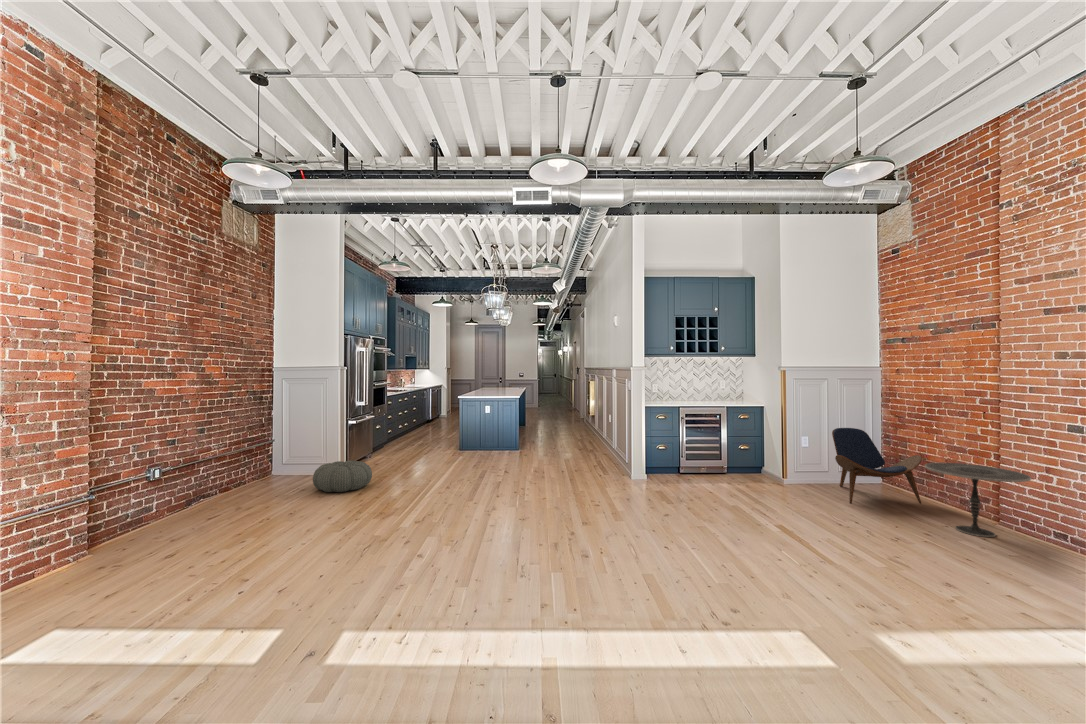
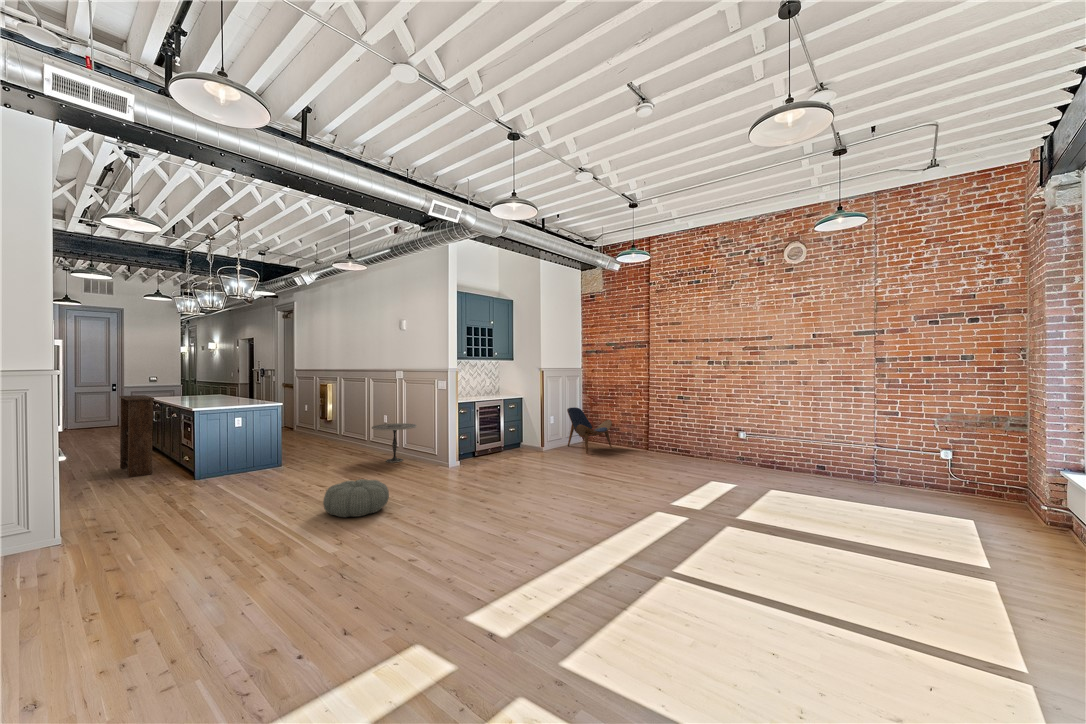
bookshelf: none [424,385,447,443] -> present [119,395,154,477]
pouf: present [313,461,372,492] -> present [323,479,389,517]
side table: present [925,462,1031,537] -> present [372,423,417,462]

